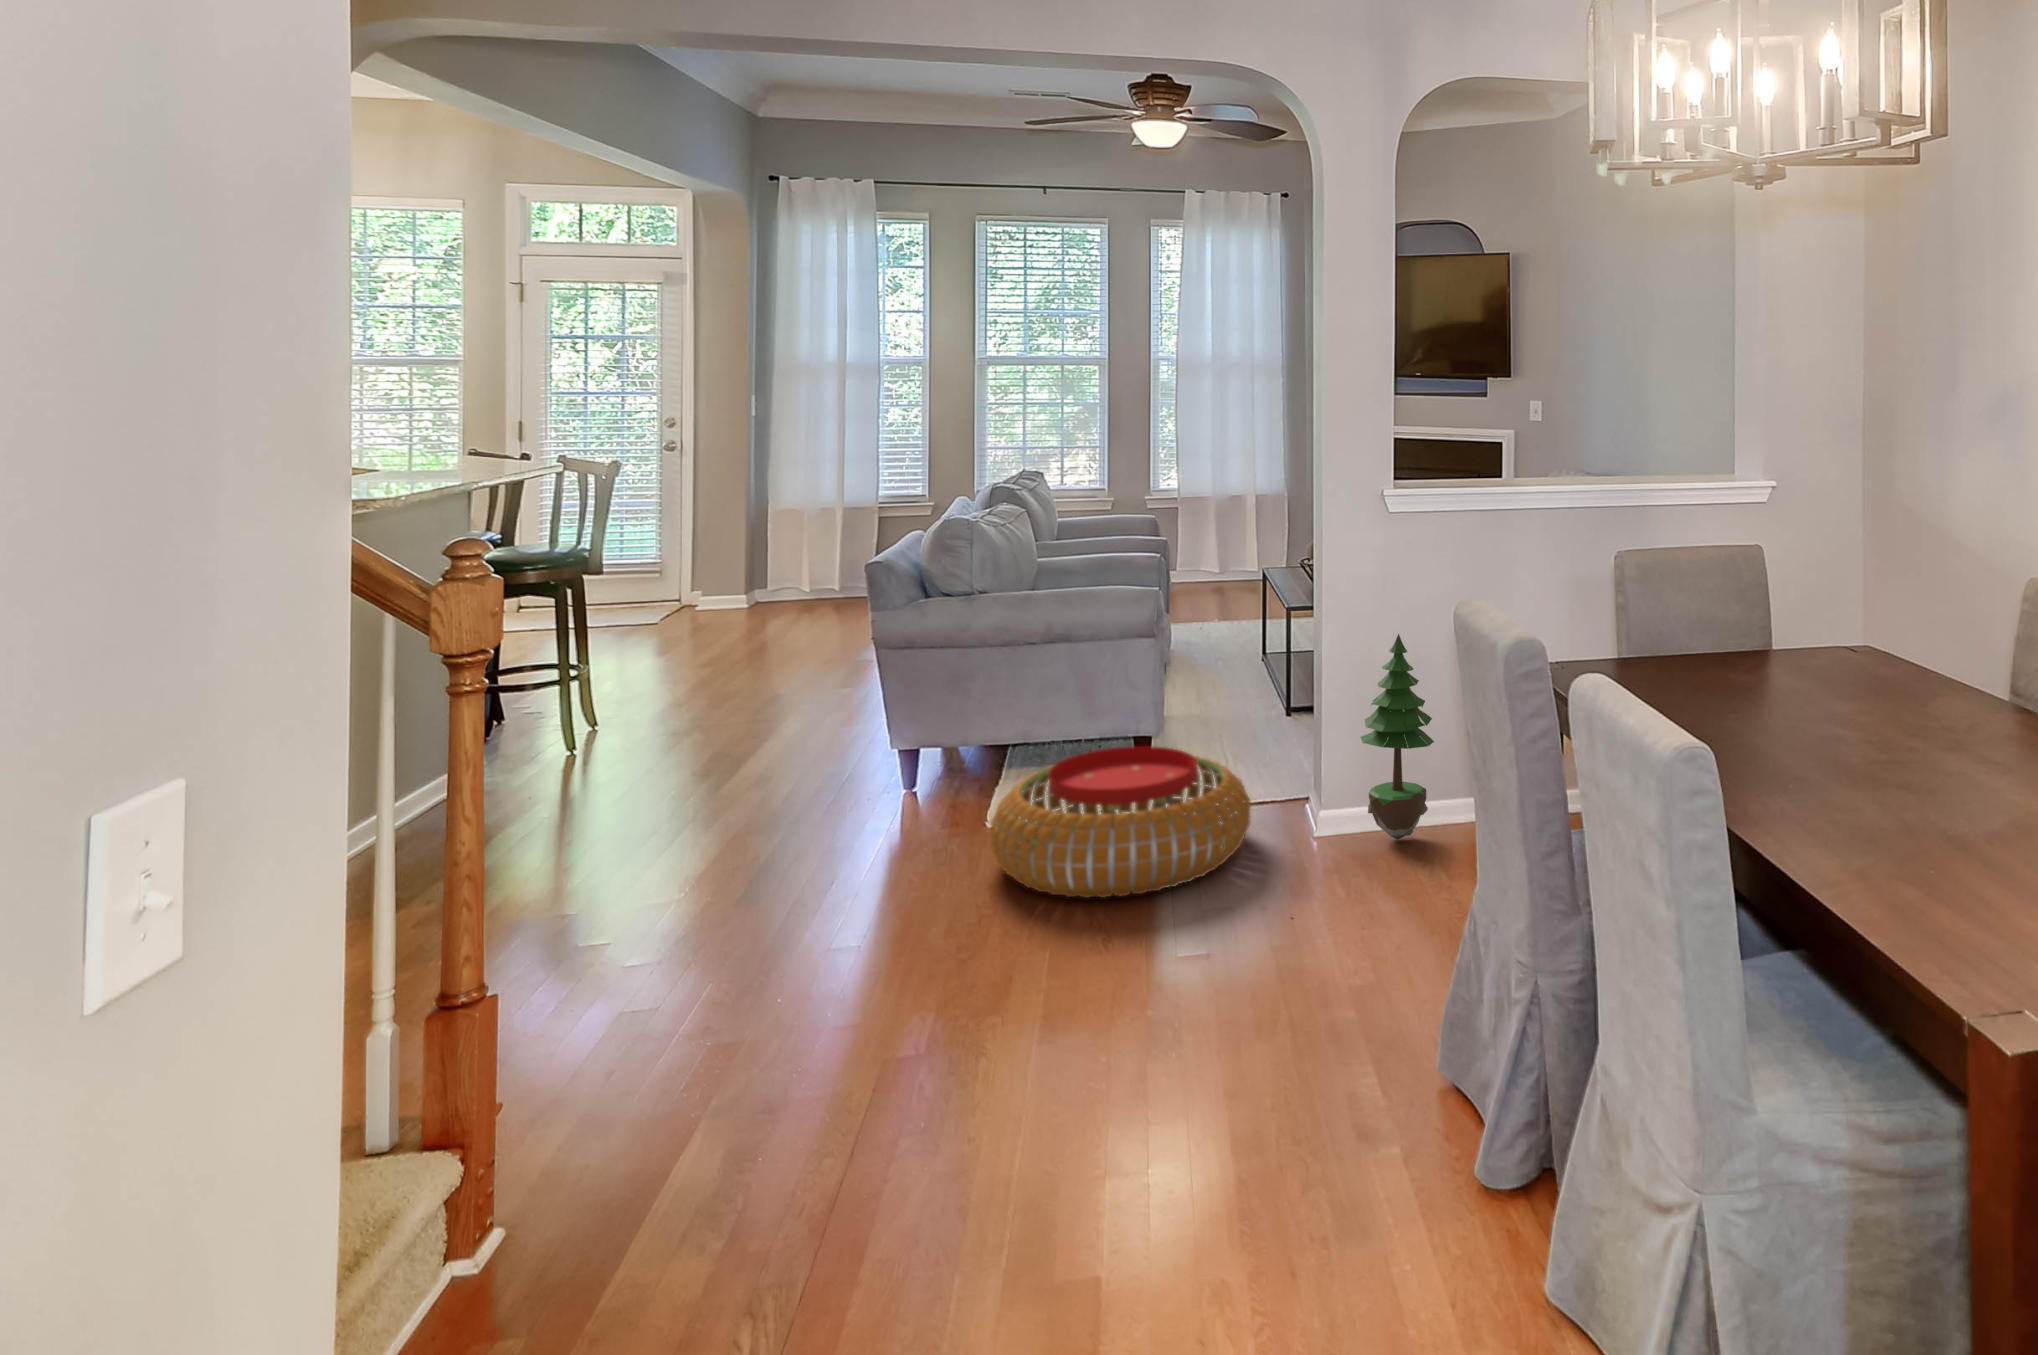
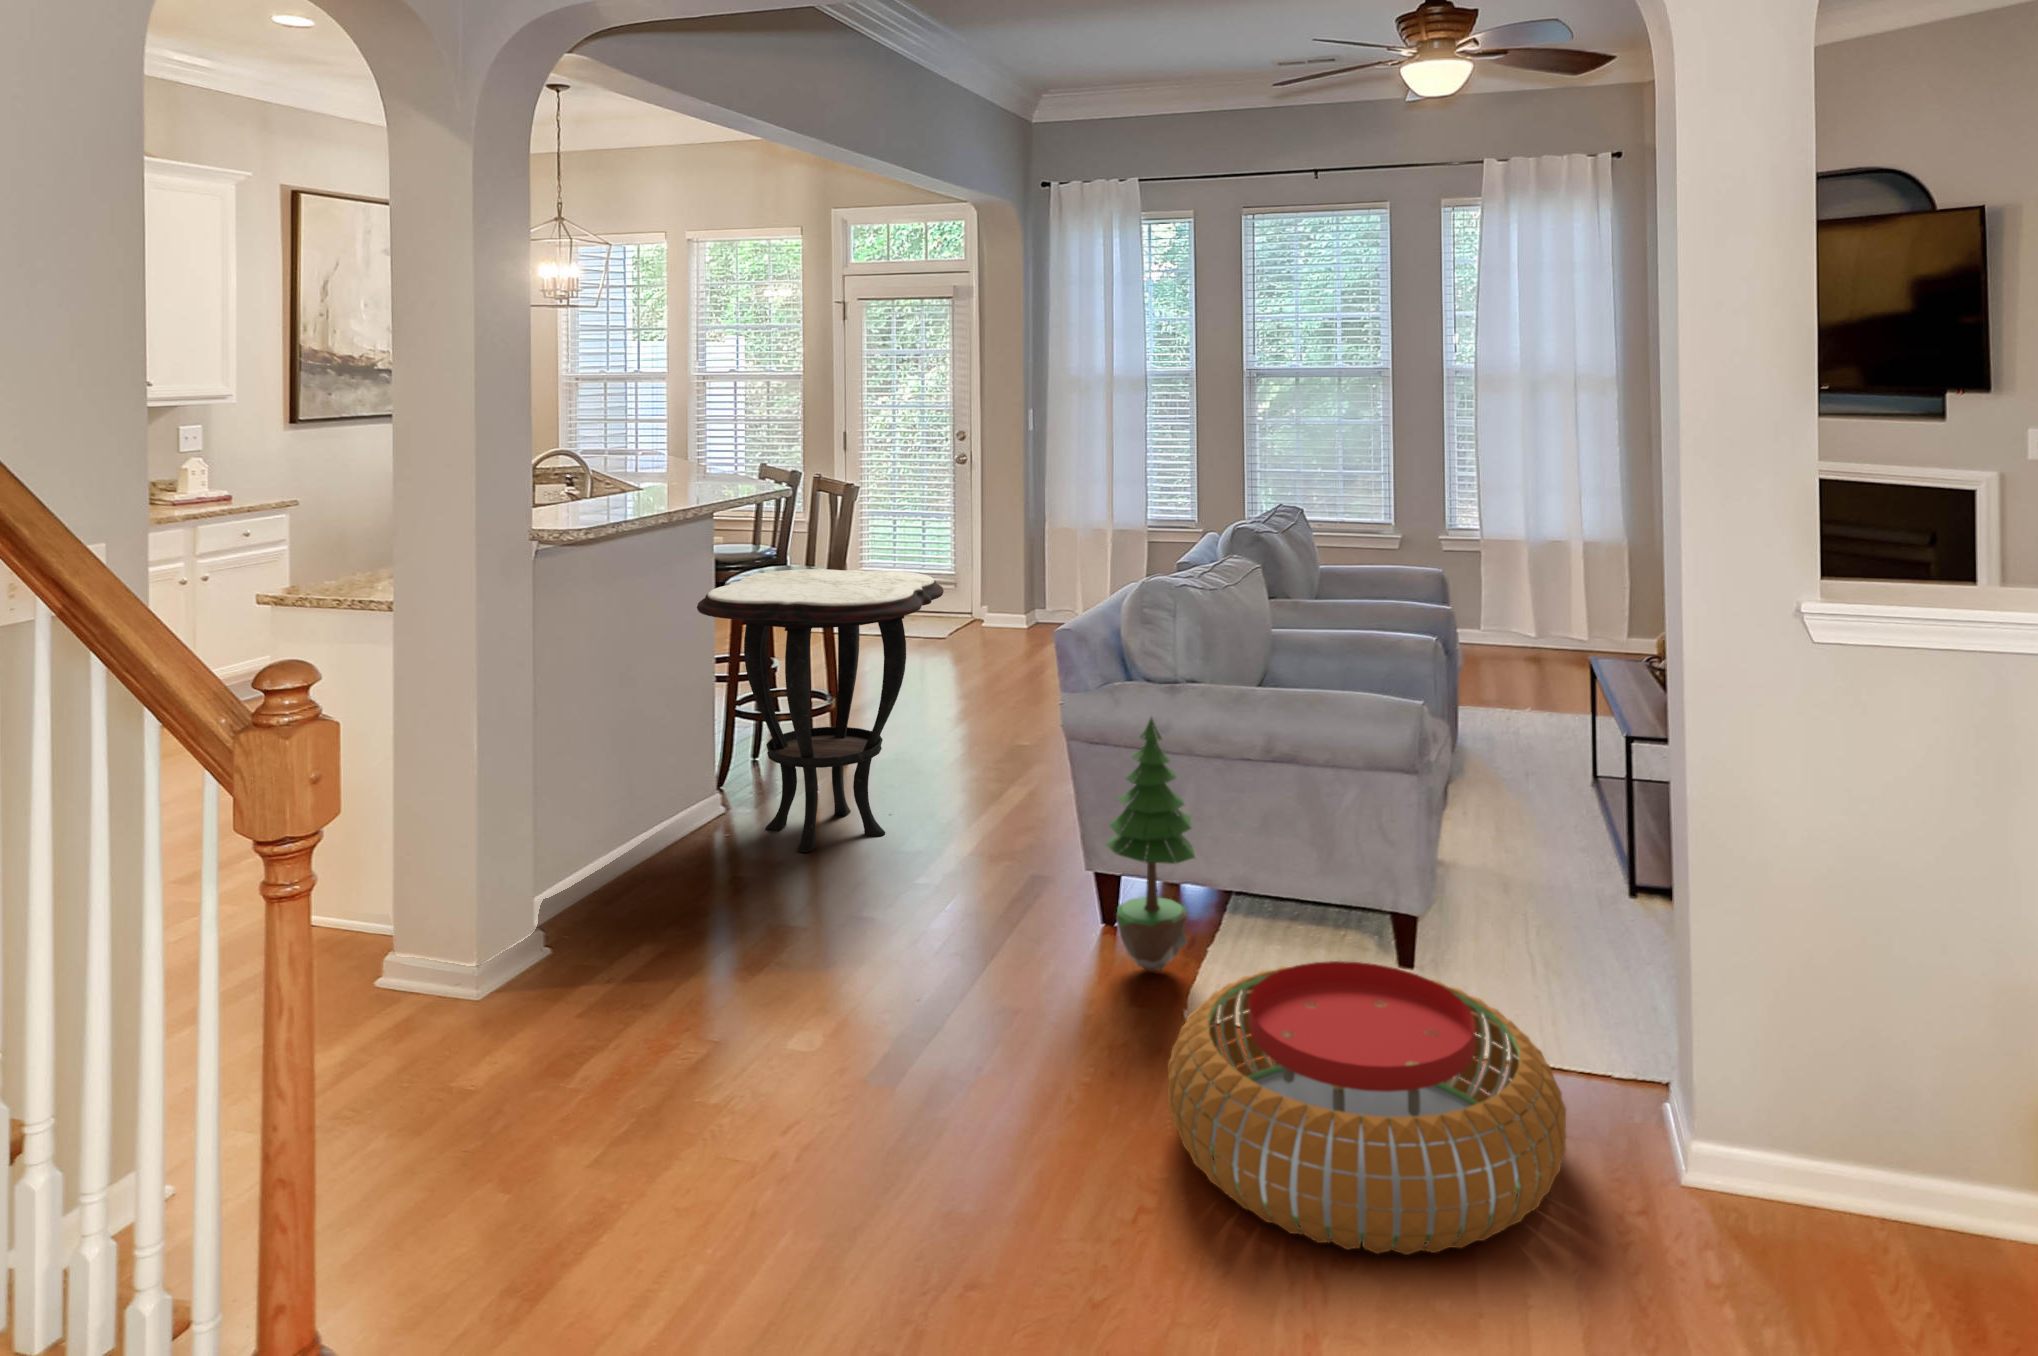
side table: none [468,534,728,787] -> present [697,569,944,852]
potted tree: present [1361,634,1434,840] -> present [1106,718,1195,972]

